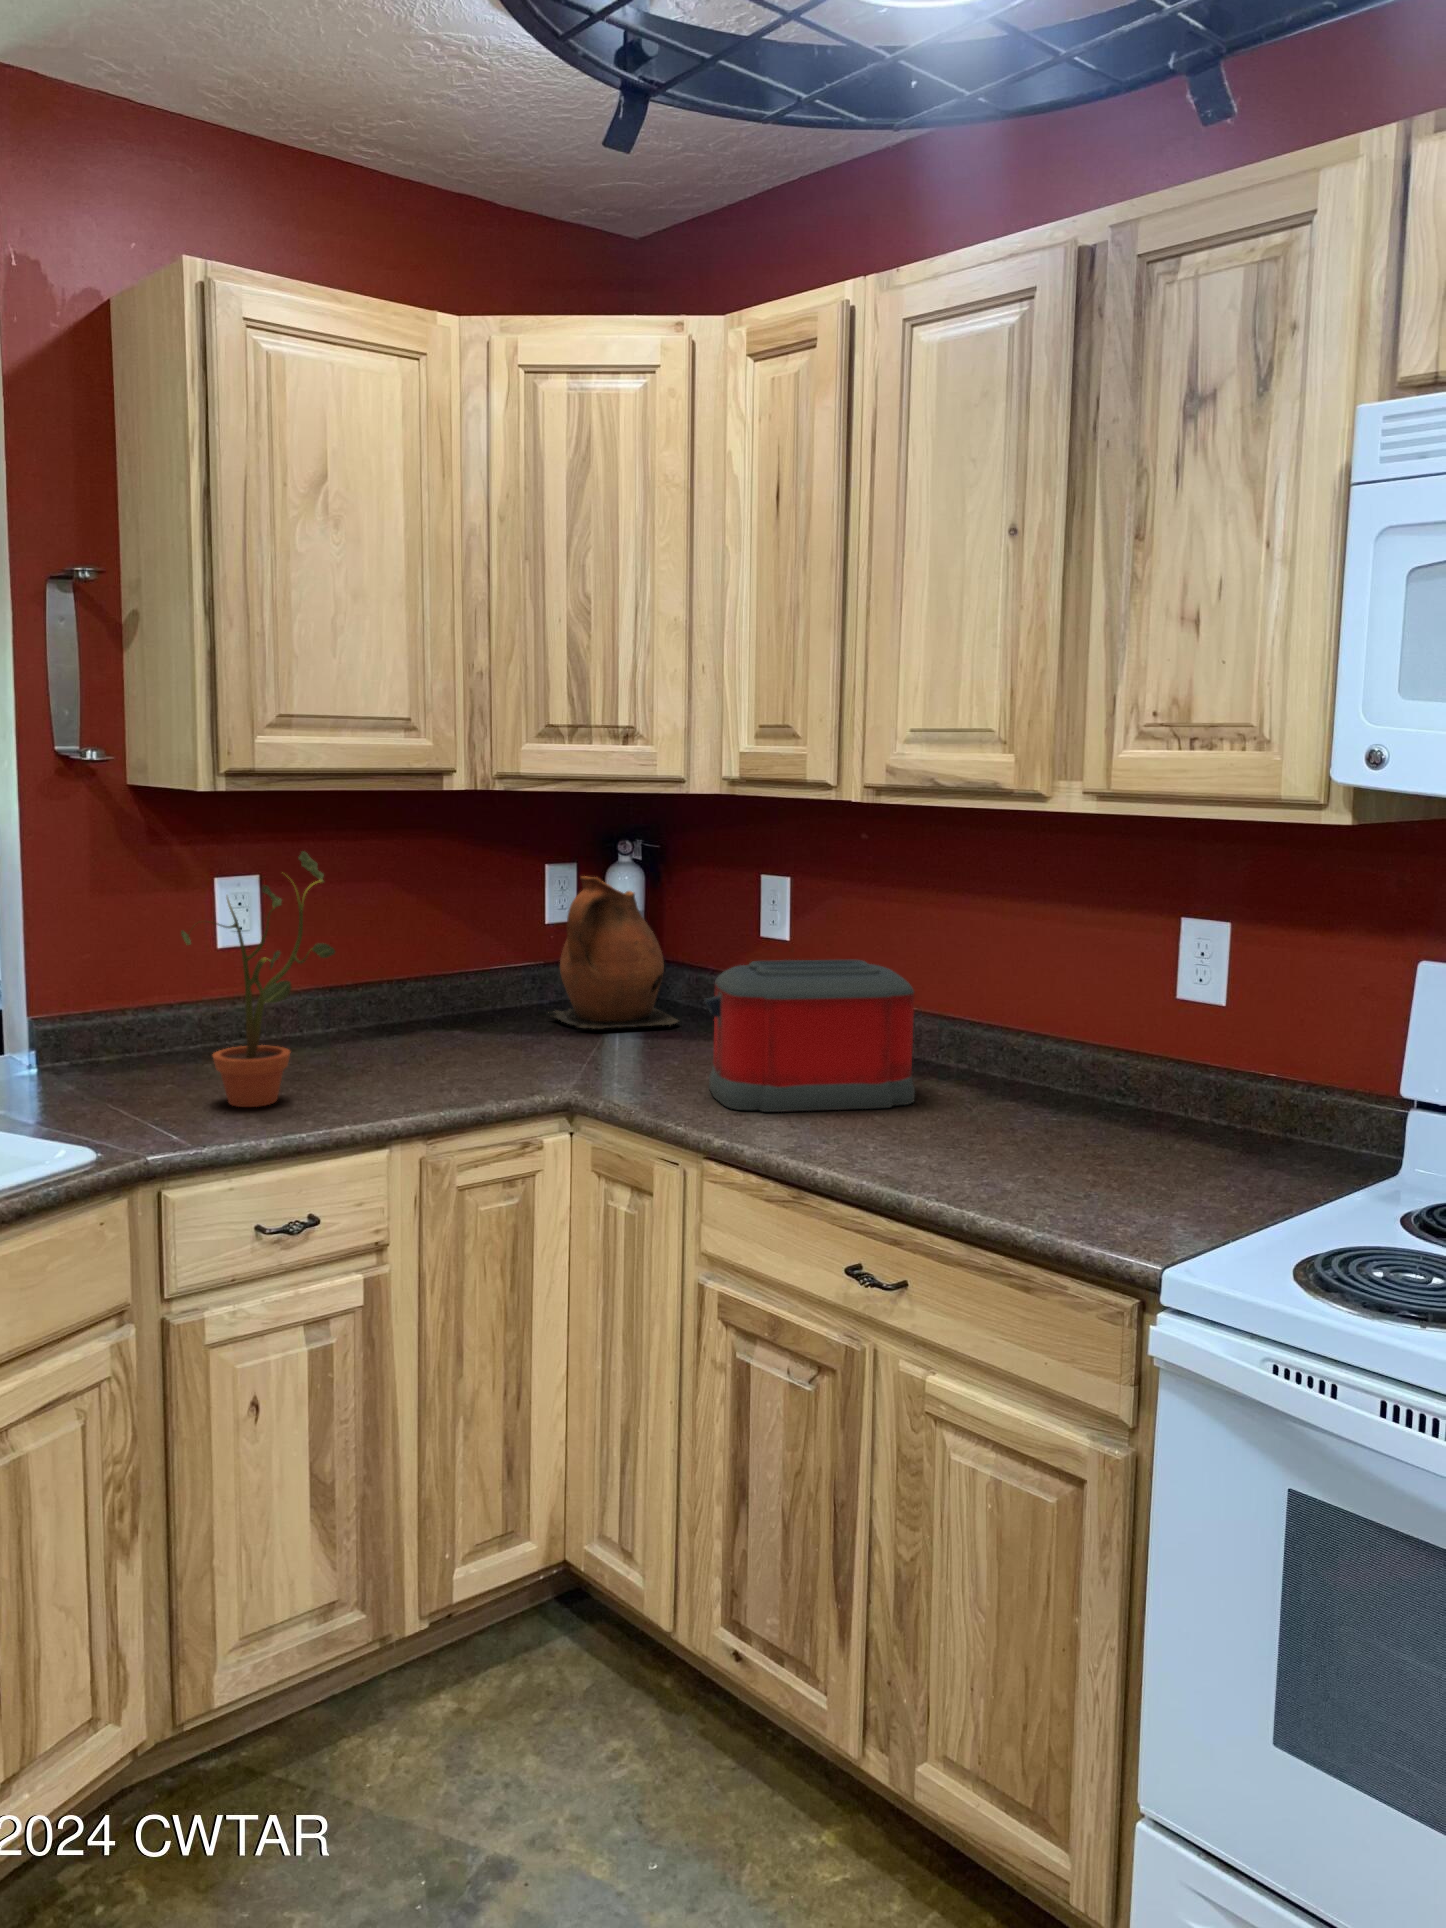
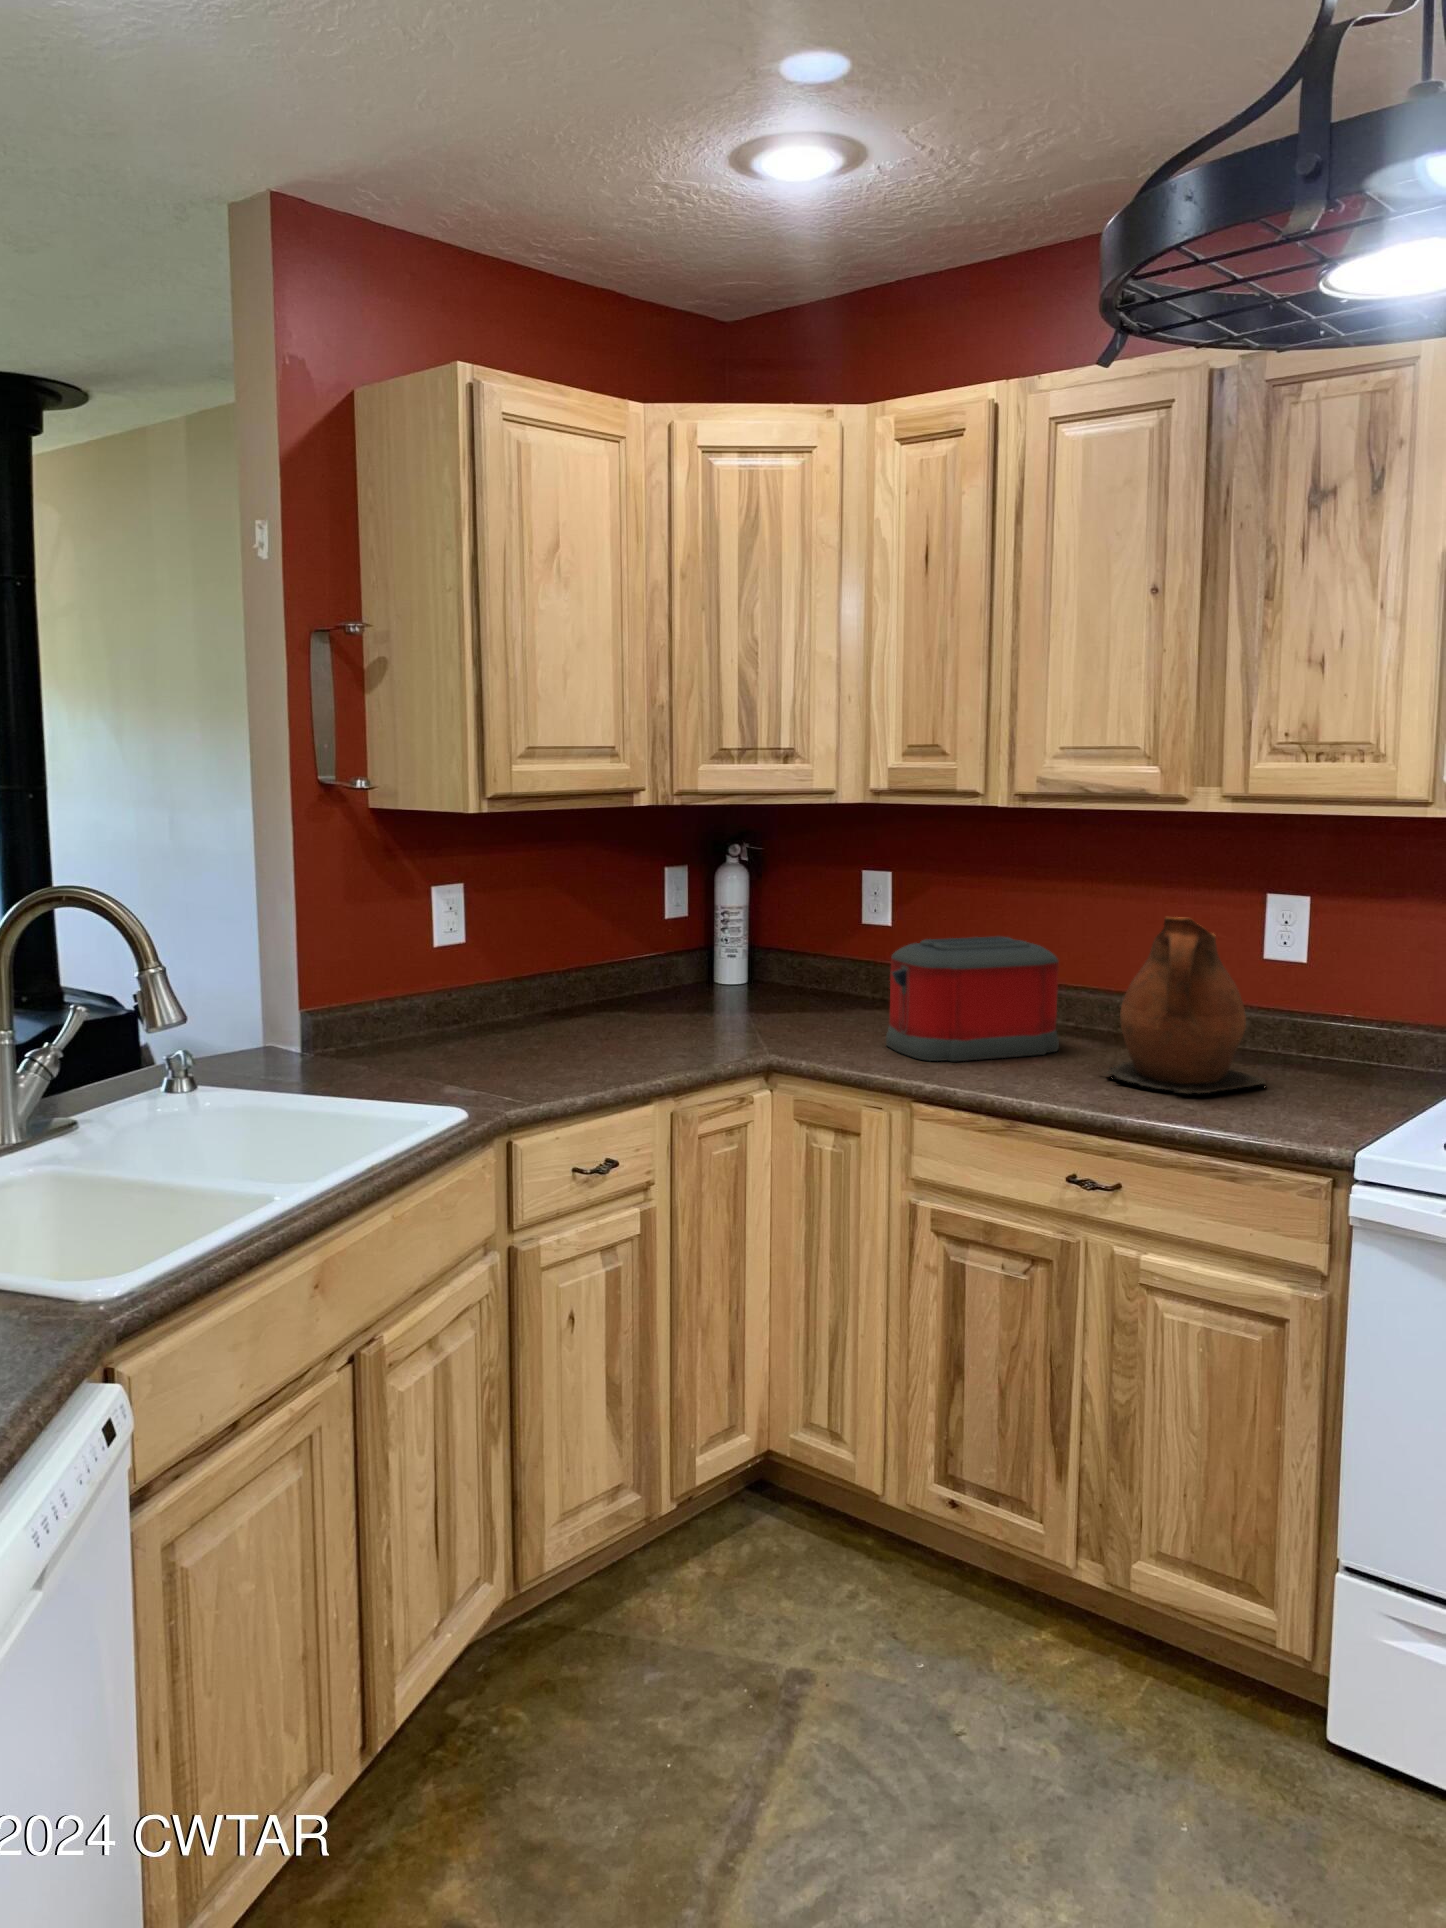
potted plant: present [181,851,335,1107] -> none [483,857,606,1075]
ceramic pitcher: present [548,876,679,1028] -> present [1104,917,1265,1093]

